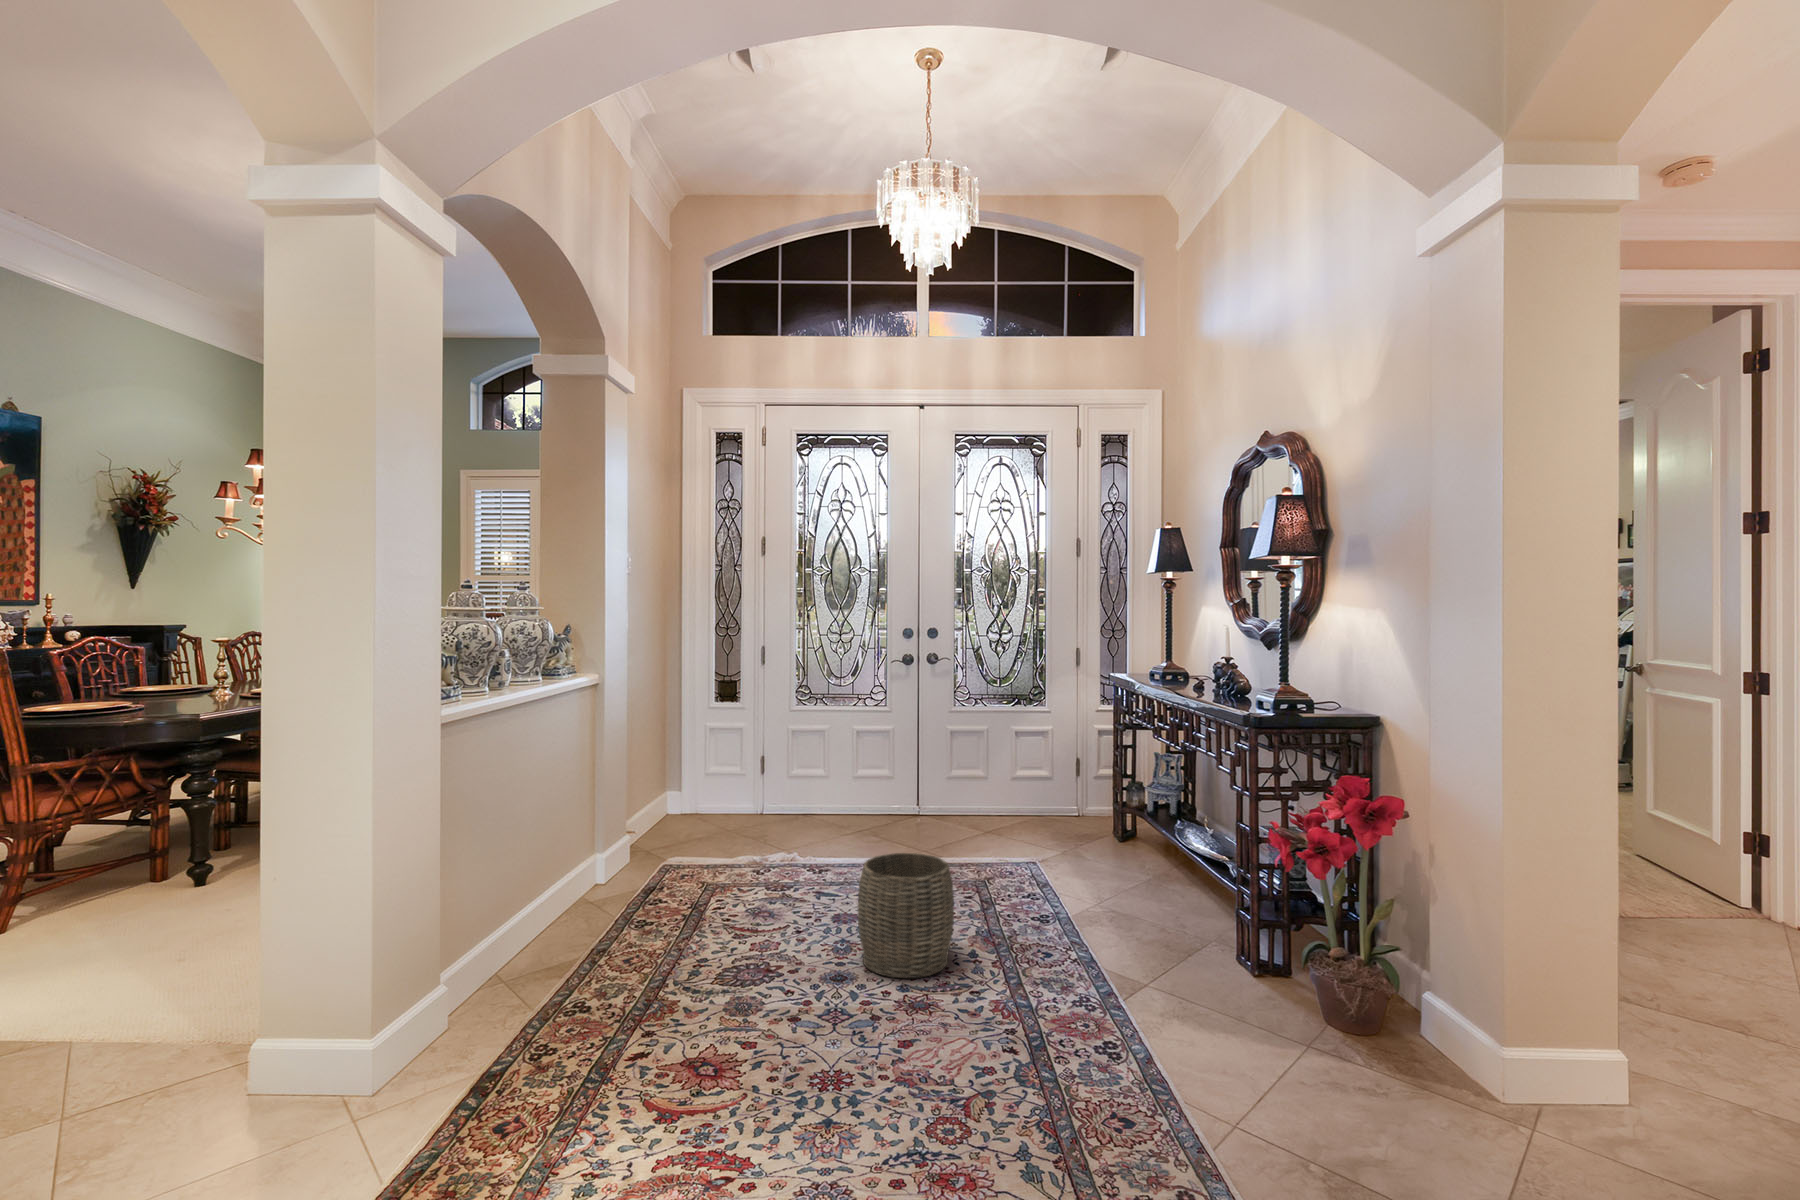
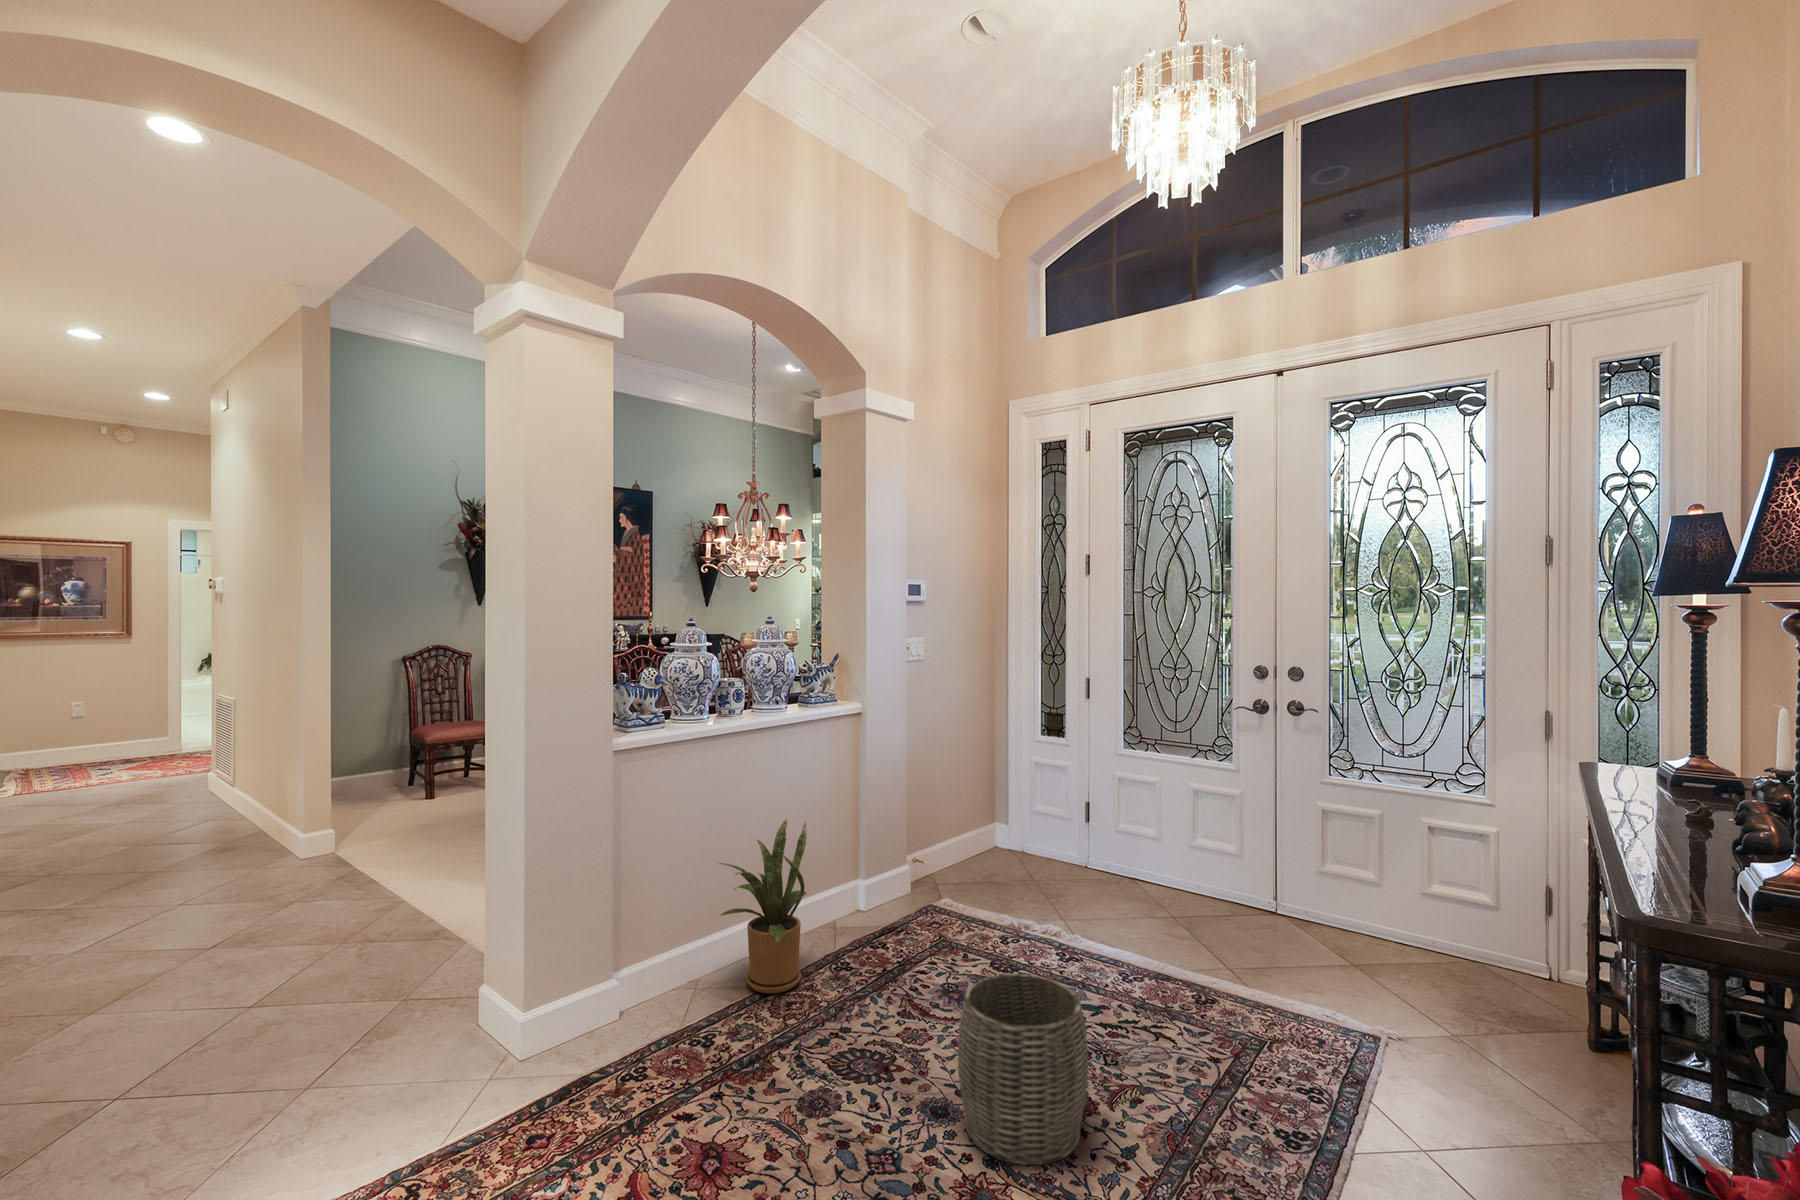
house plant: none [531,785,641,953] -> present [719,820,807,993]

